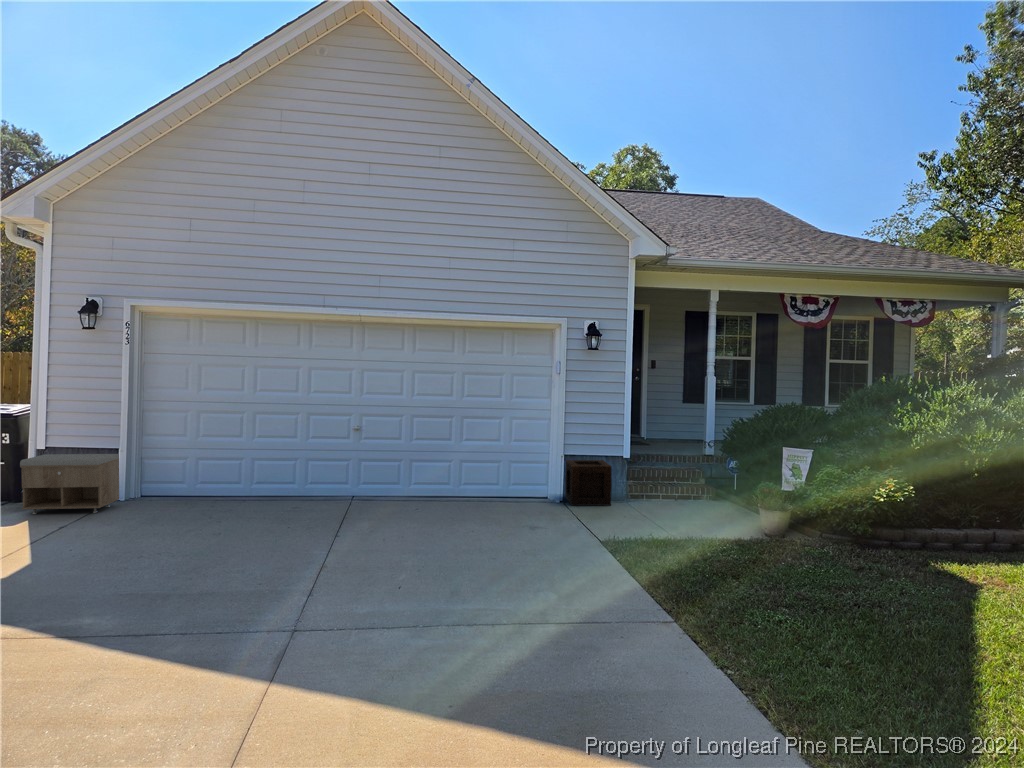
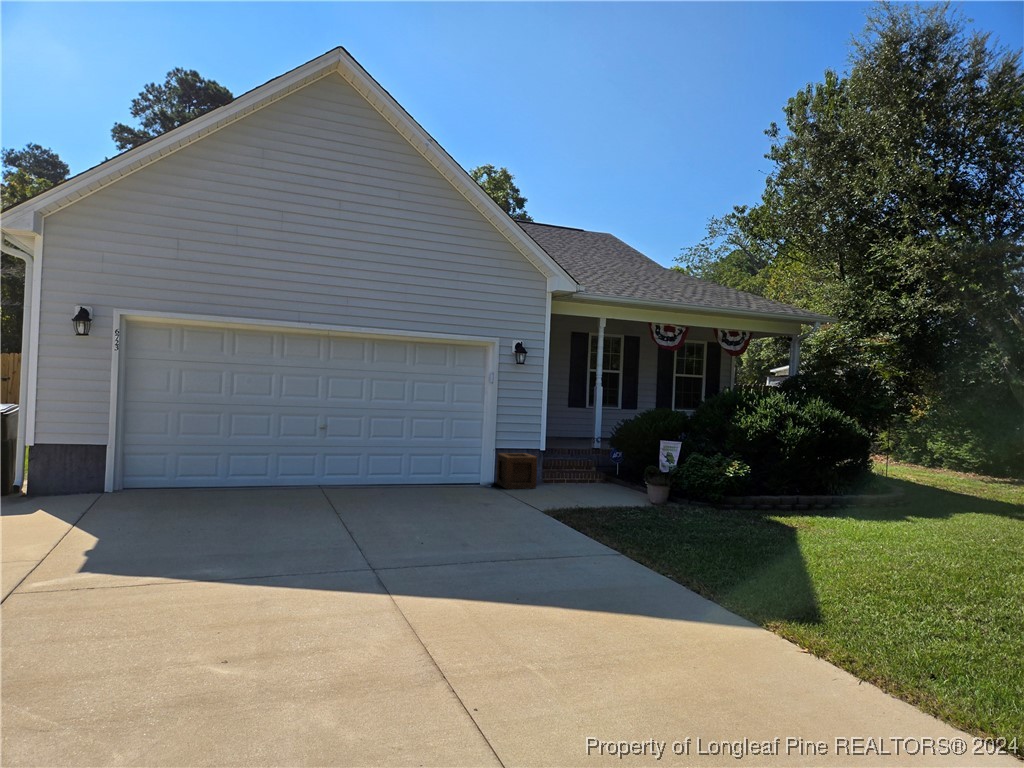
storage bench: present [20,454,119,514] -> none [14,451,102,507]

